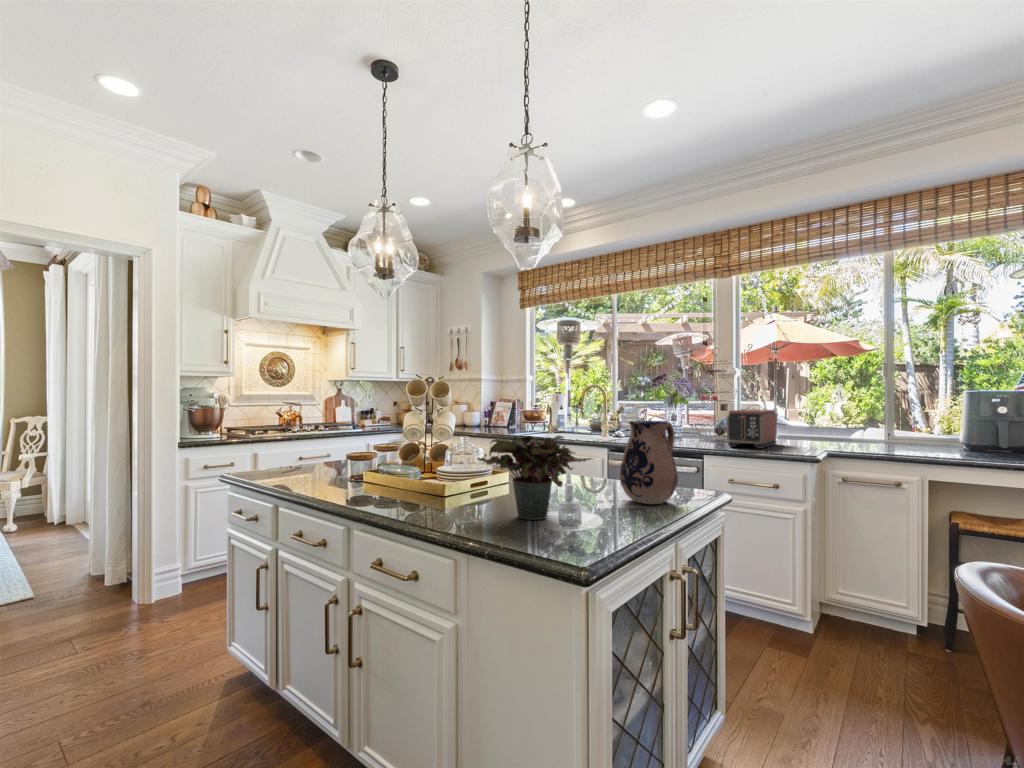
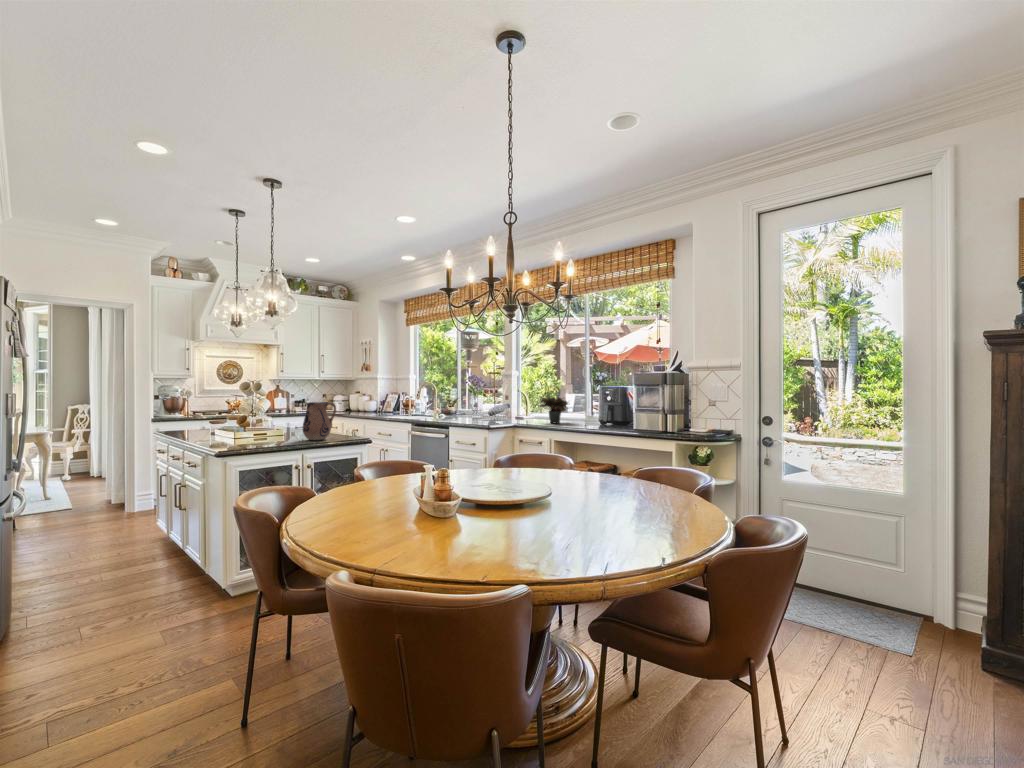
toaster: present [726,409,777,449] -> none [471,399,509,423]
potted plant: present [477,435,592,520] -> present [538,397,568,423]

